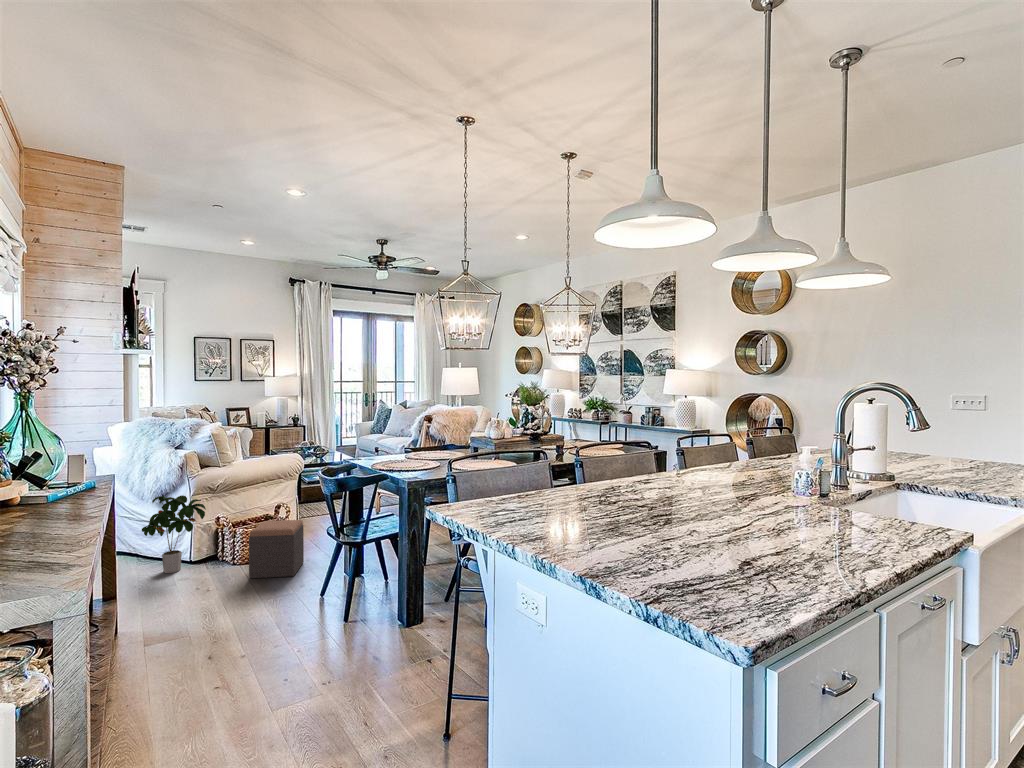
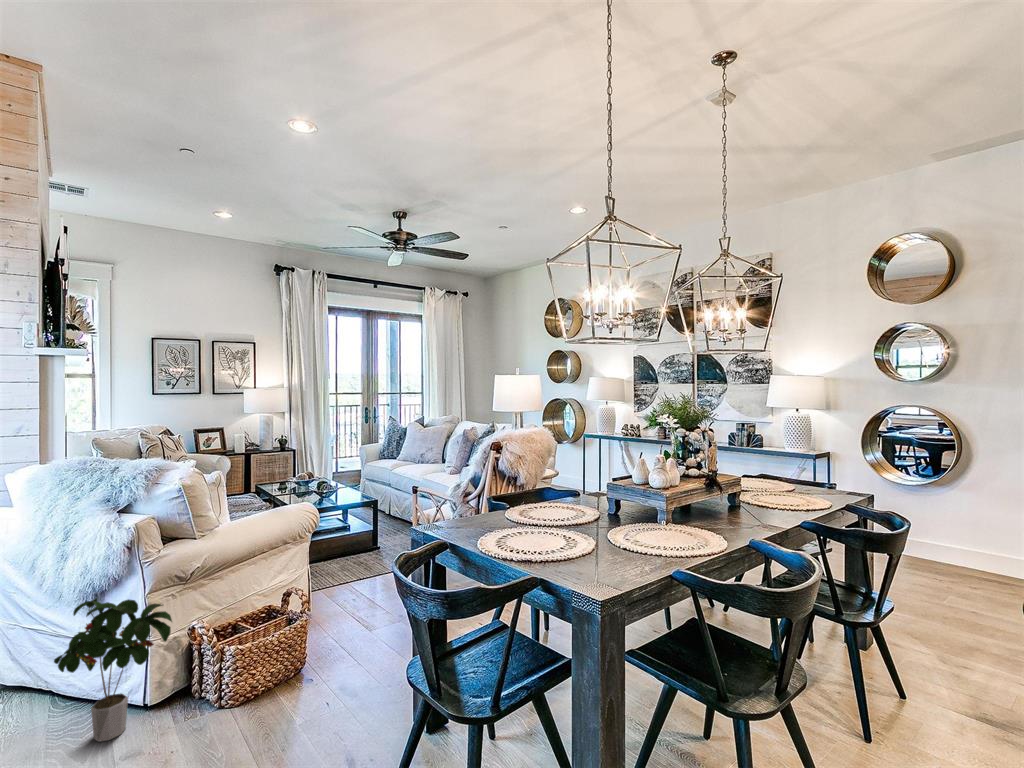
footstool: present [249,520,304,578] -> none [252,626,340,749]

